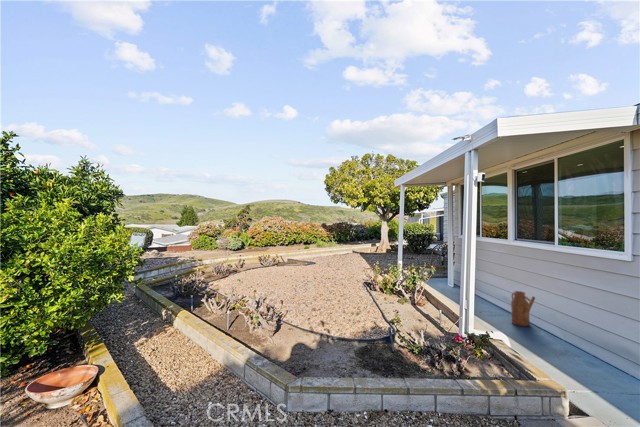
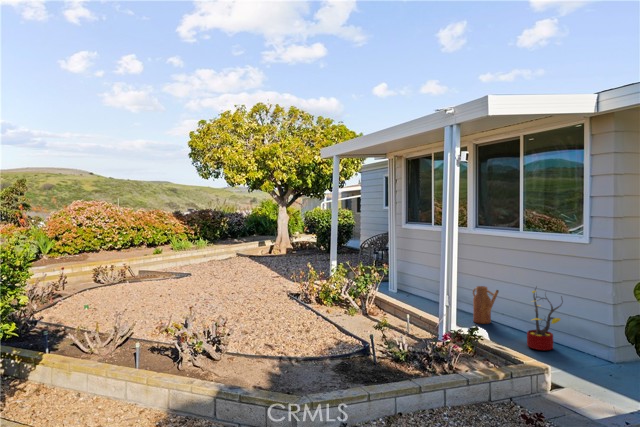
decorative plant: none [560,298,599,366] -> present [527,287,563,350]

